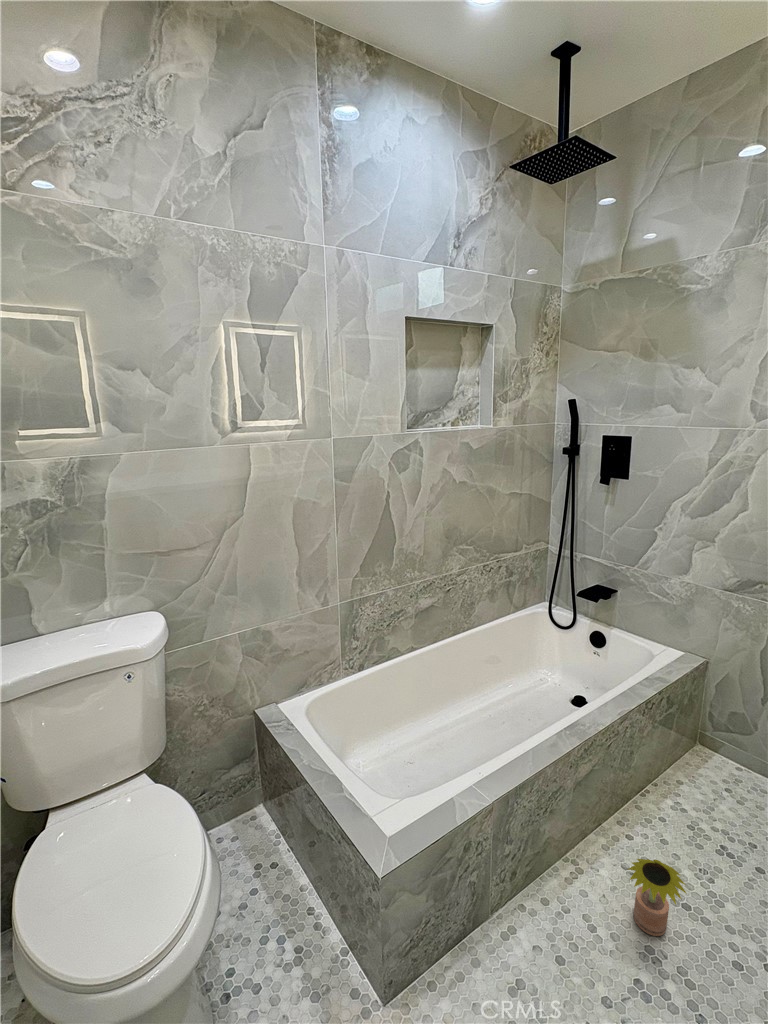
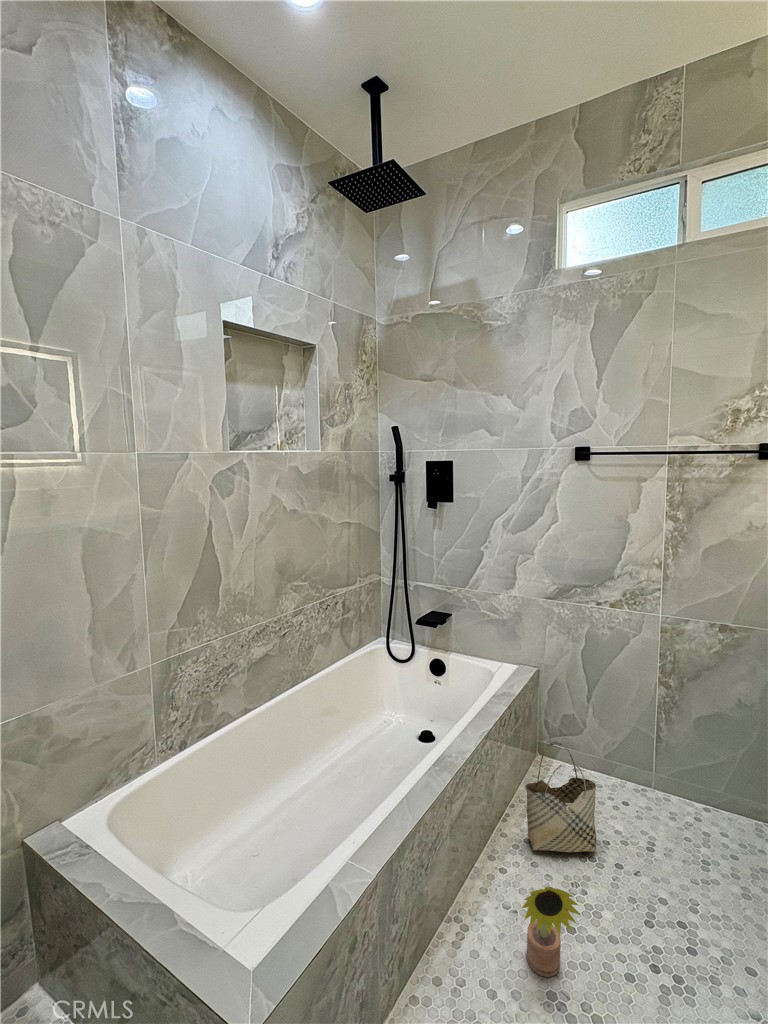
woven basket: none [664,736,747,849] -> present [525,742,596,852]

